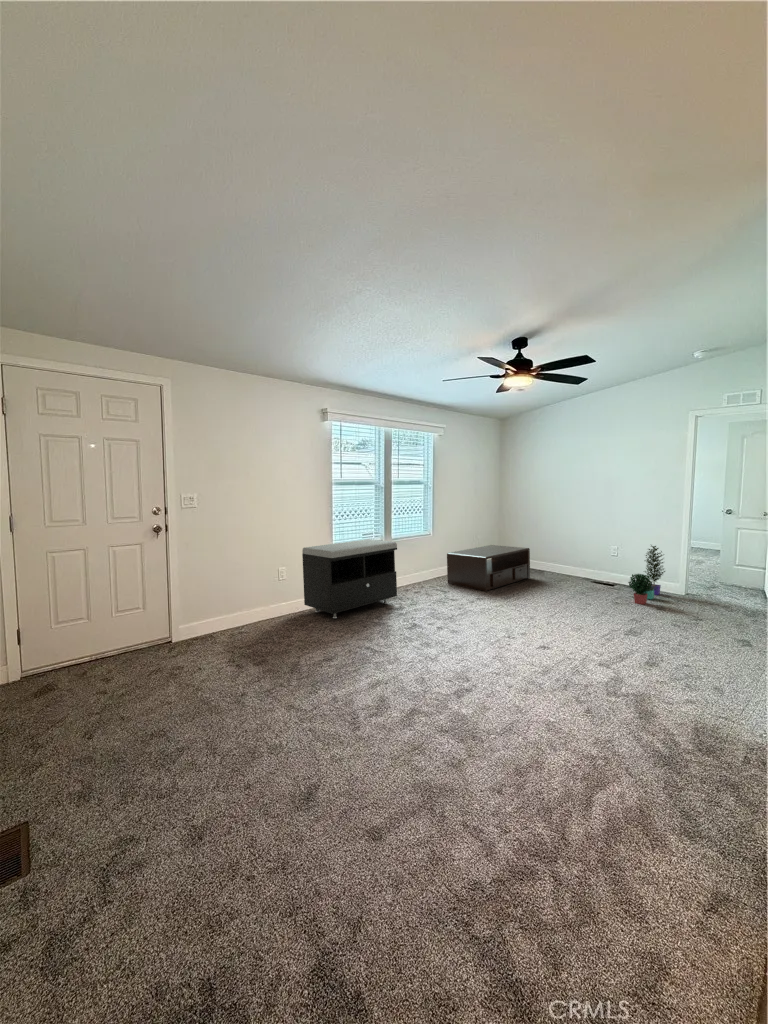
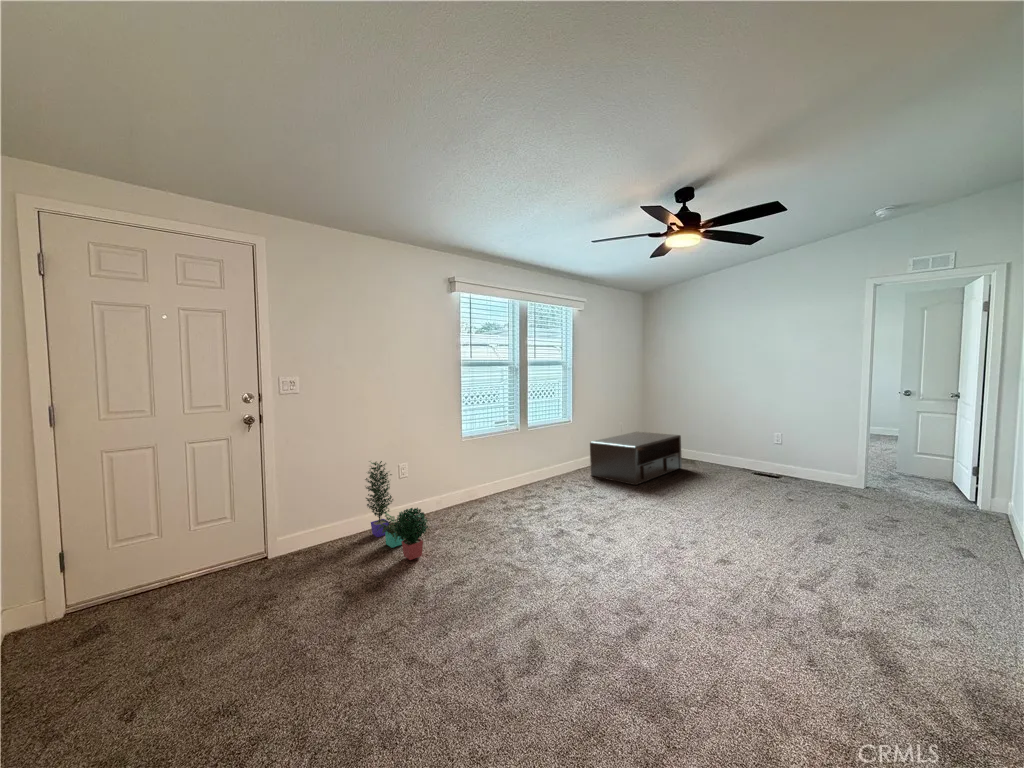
storage bench: present [302,539,397,618] -> none [428,428,537,523]
potted plant: present [628,545,665,604] -> present [365,461,428,560]

